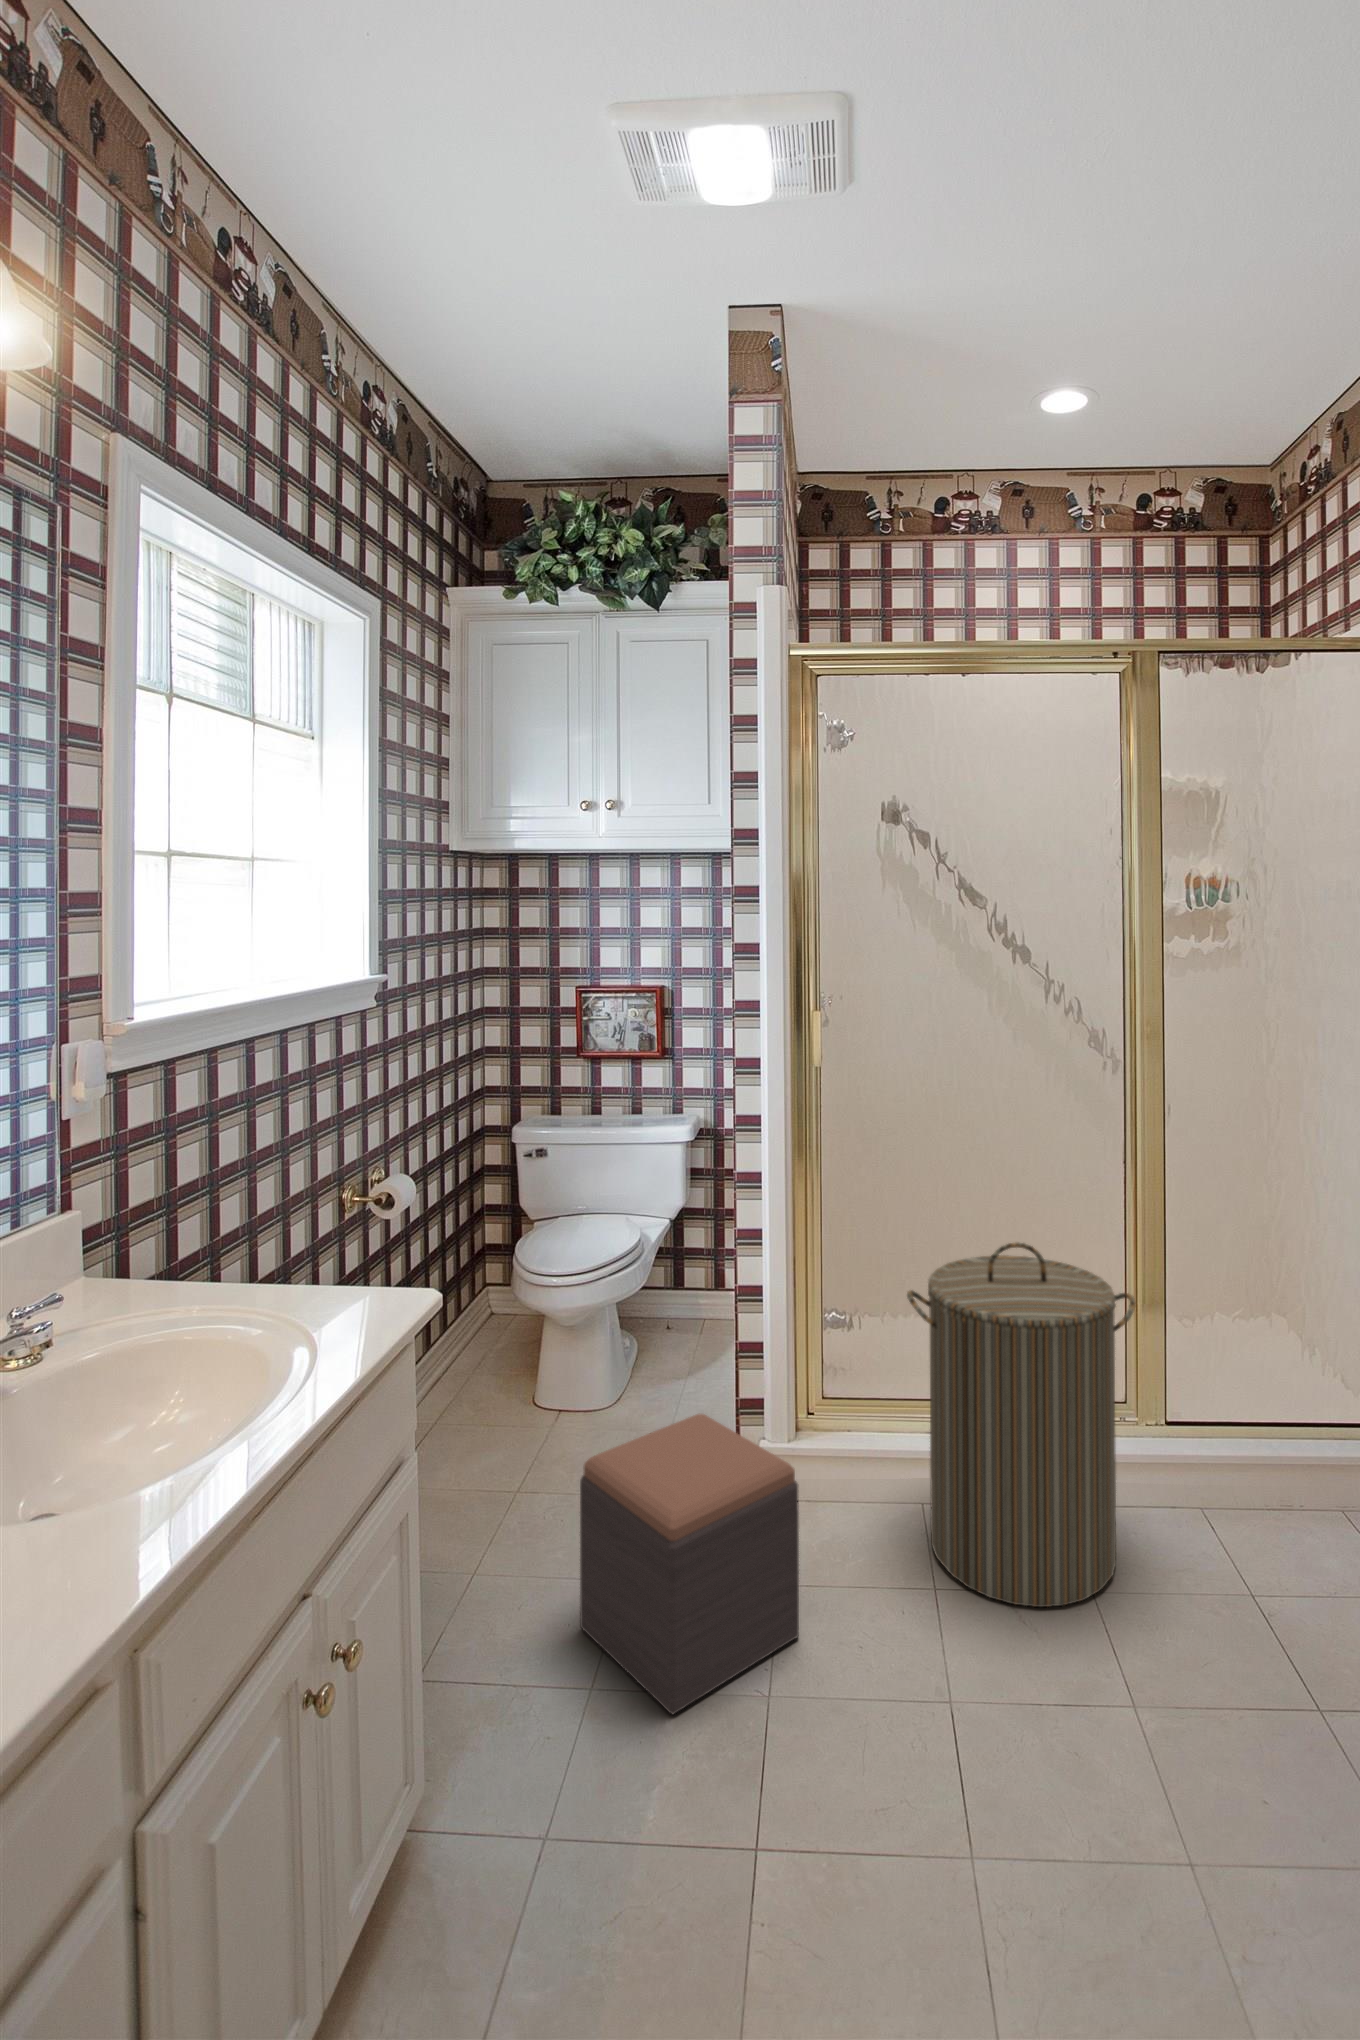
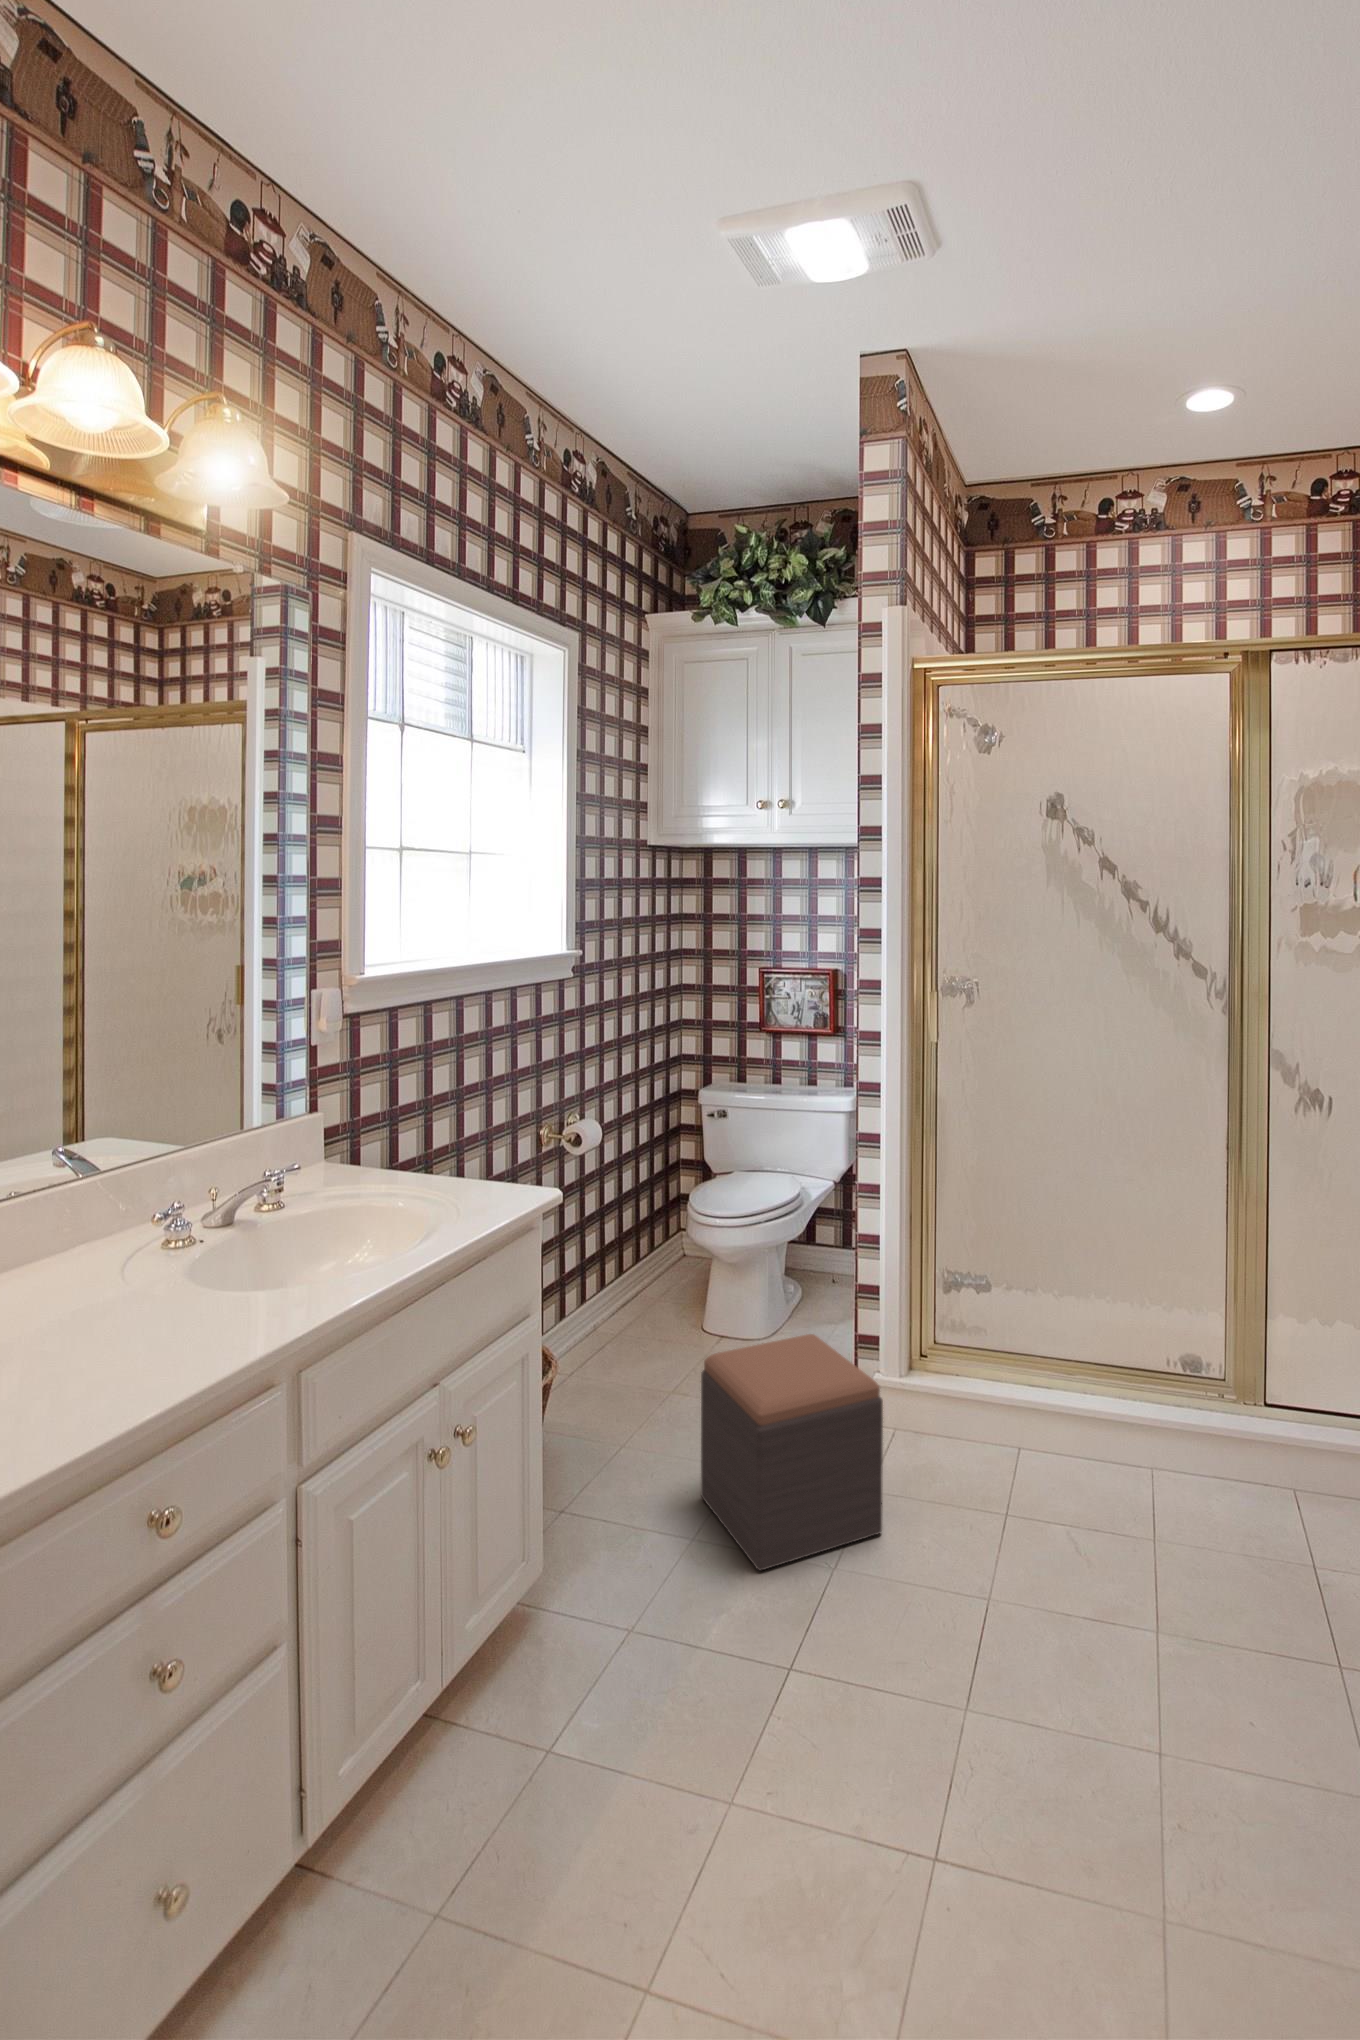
laundry hamper: present [907,1243,1135,1607] -> none [1004,1210,1227,1550]

